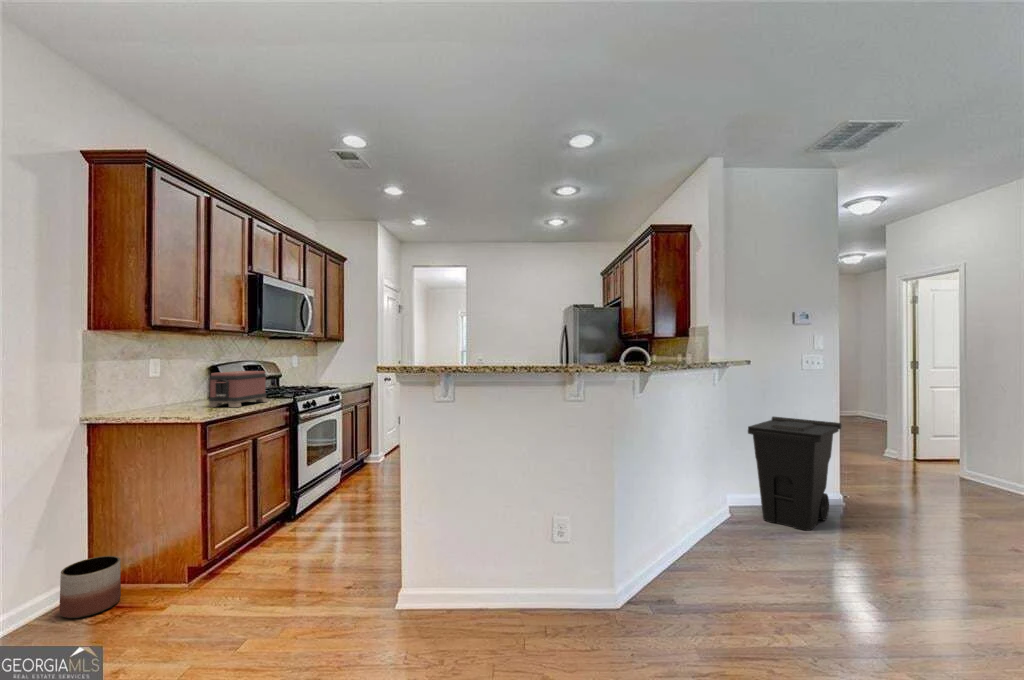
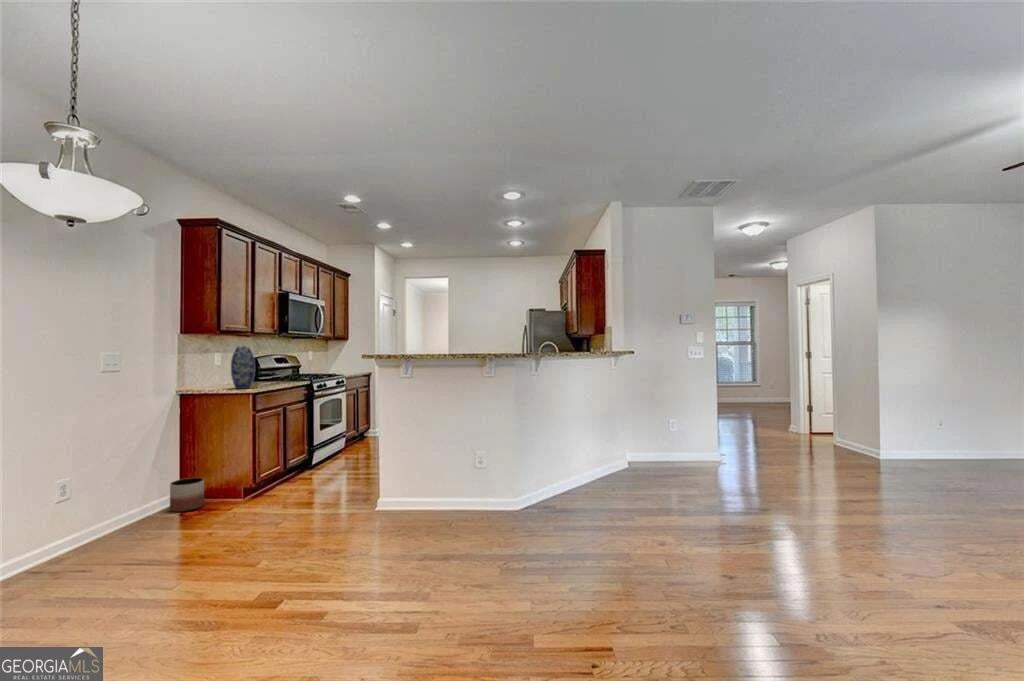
vase: none [169,350,208,415] -> present [231,346,255,389]
toaster: present [208,371,267,407] -> none [253,361,293,385]
trash can: present [748,417,842,531] -> none [640,394,710,473]

